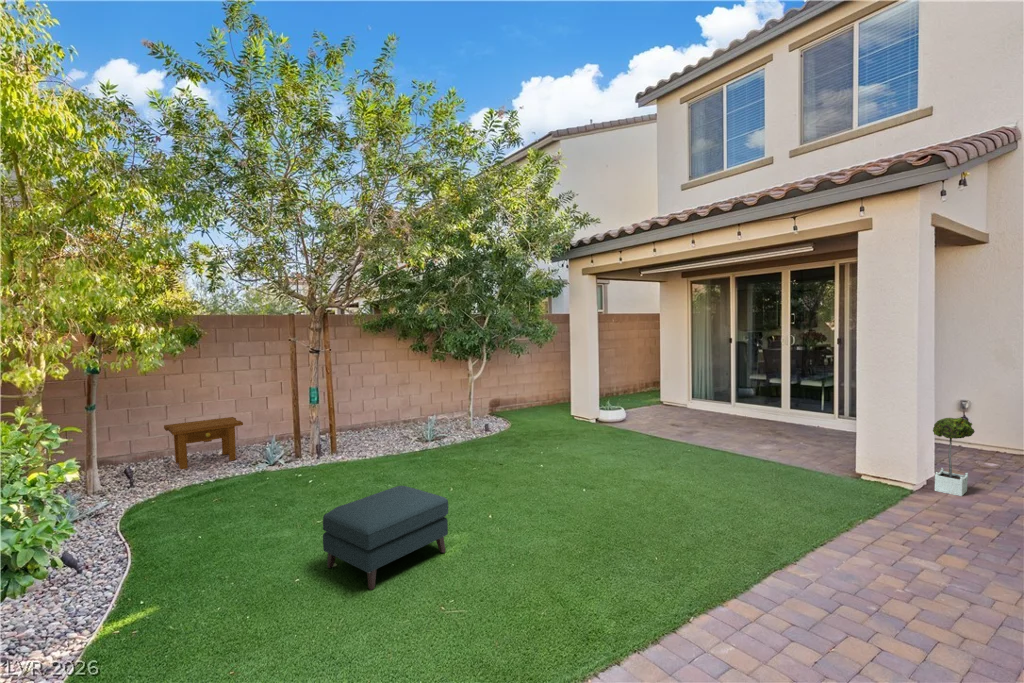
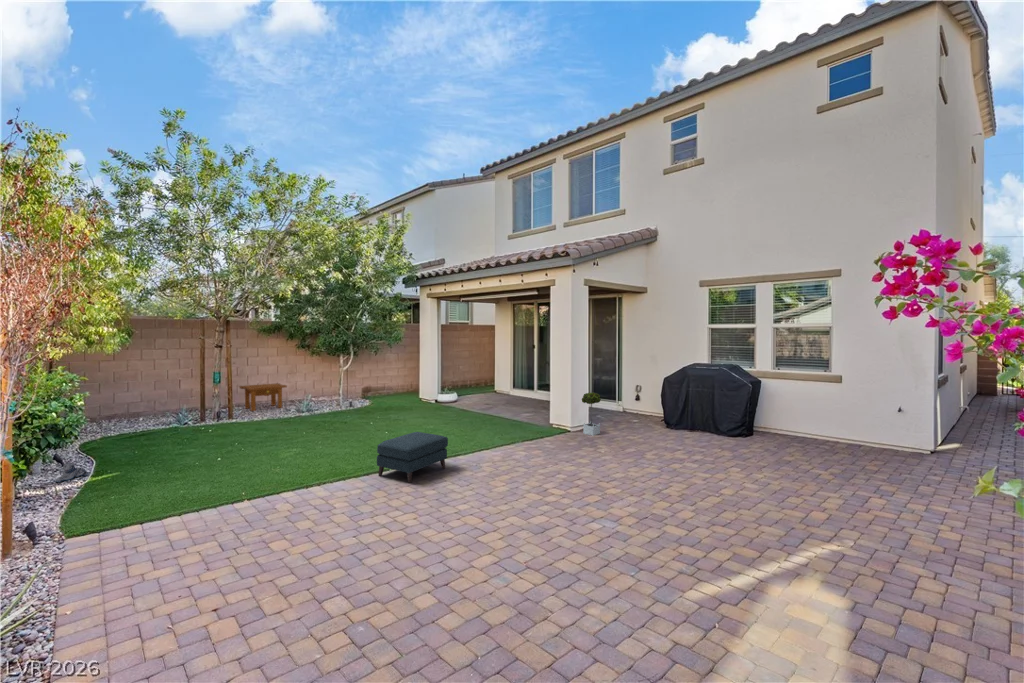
side table: present [164,417,243,469] -> present [240,383,287,411]
ottoman: present [323,486,448,590] -> present [377,432,448,483]
plush toy: none [64,573,126,617] -> present [55,462,88,482]

